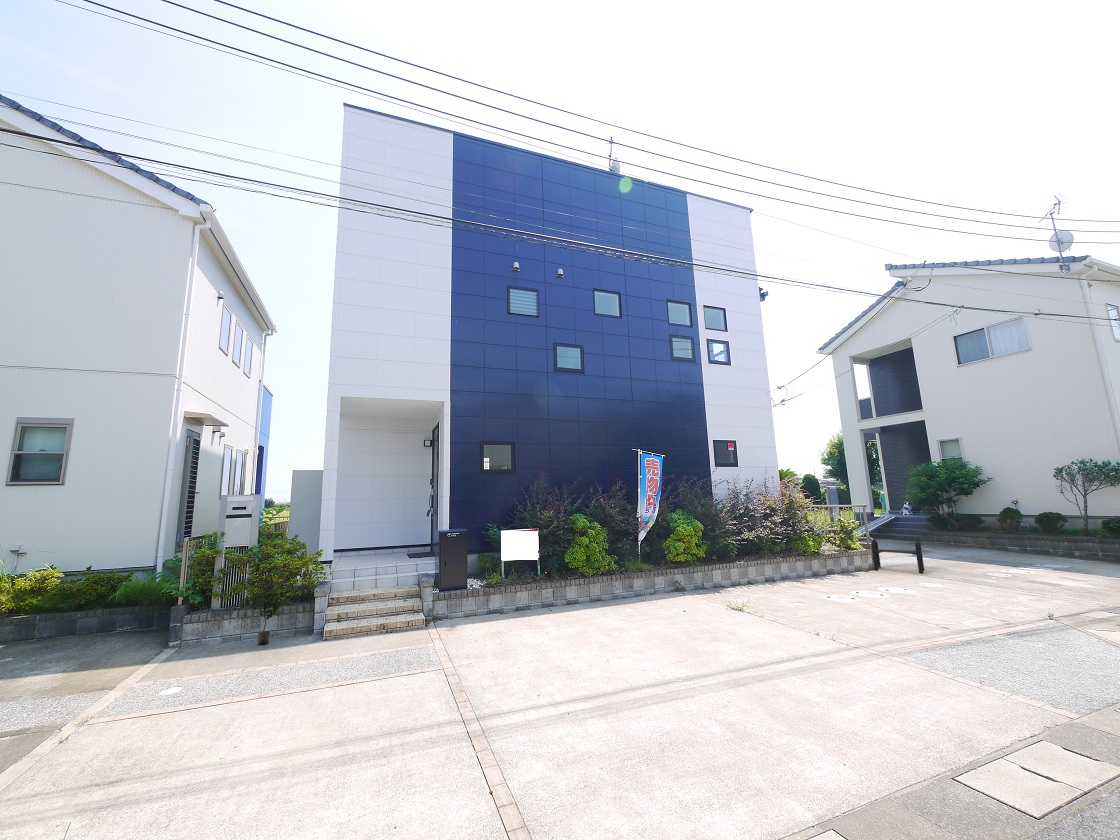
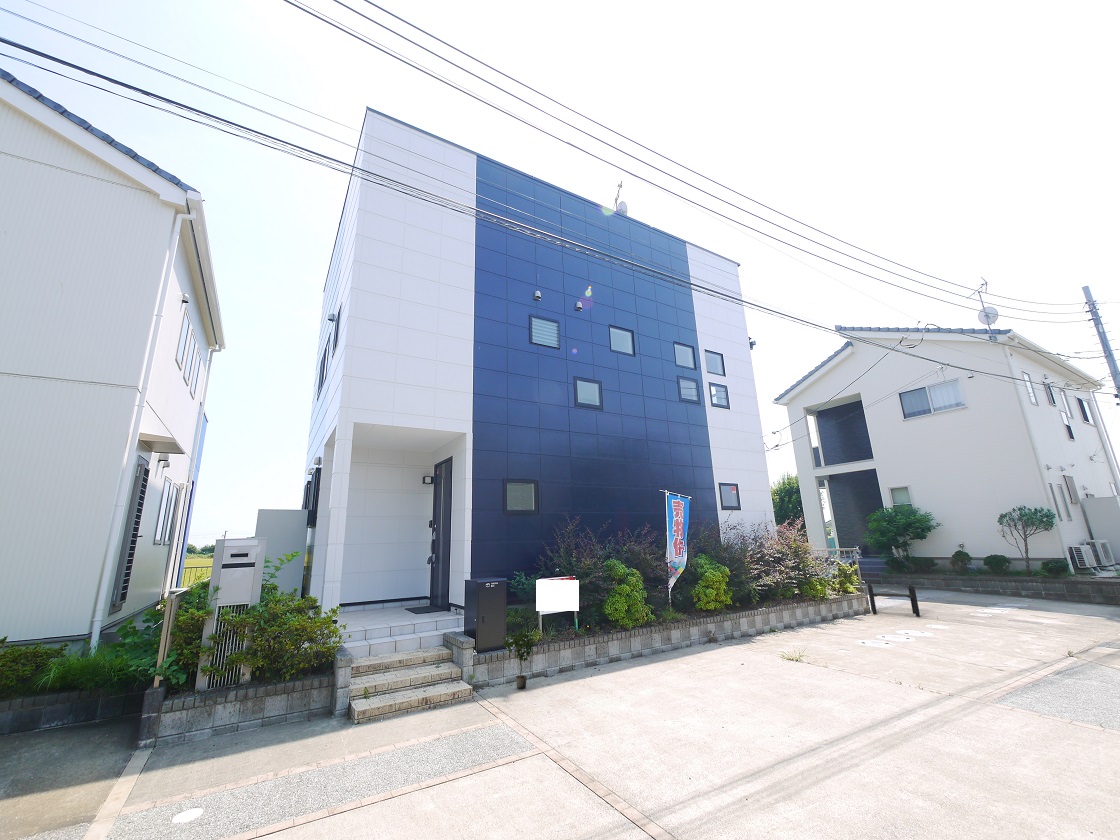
potted plant: present [239,587,288,645] -> present [502,628,534,689]

